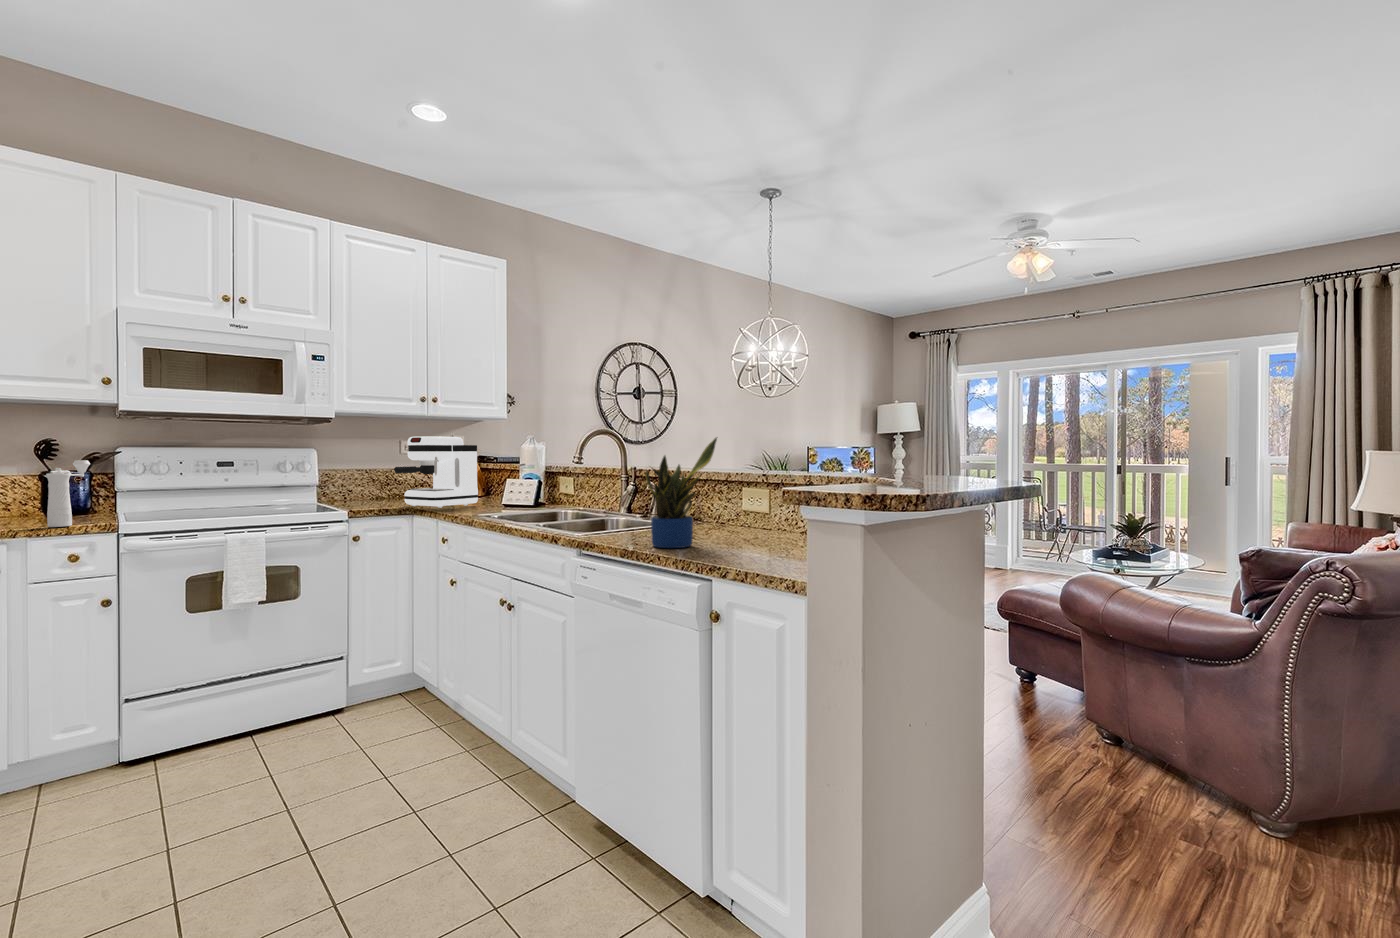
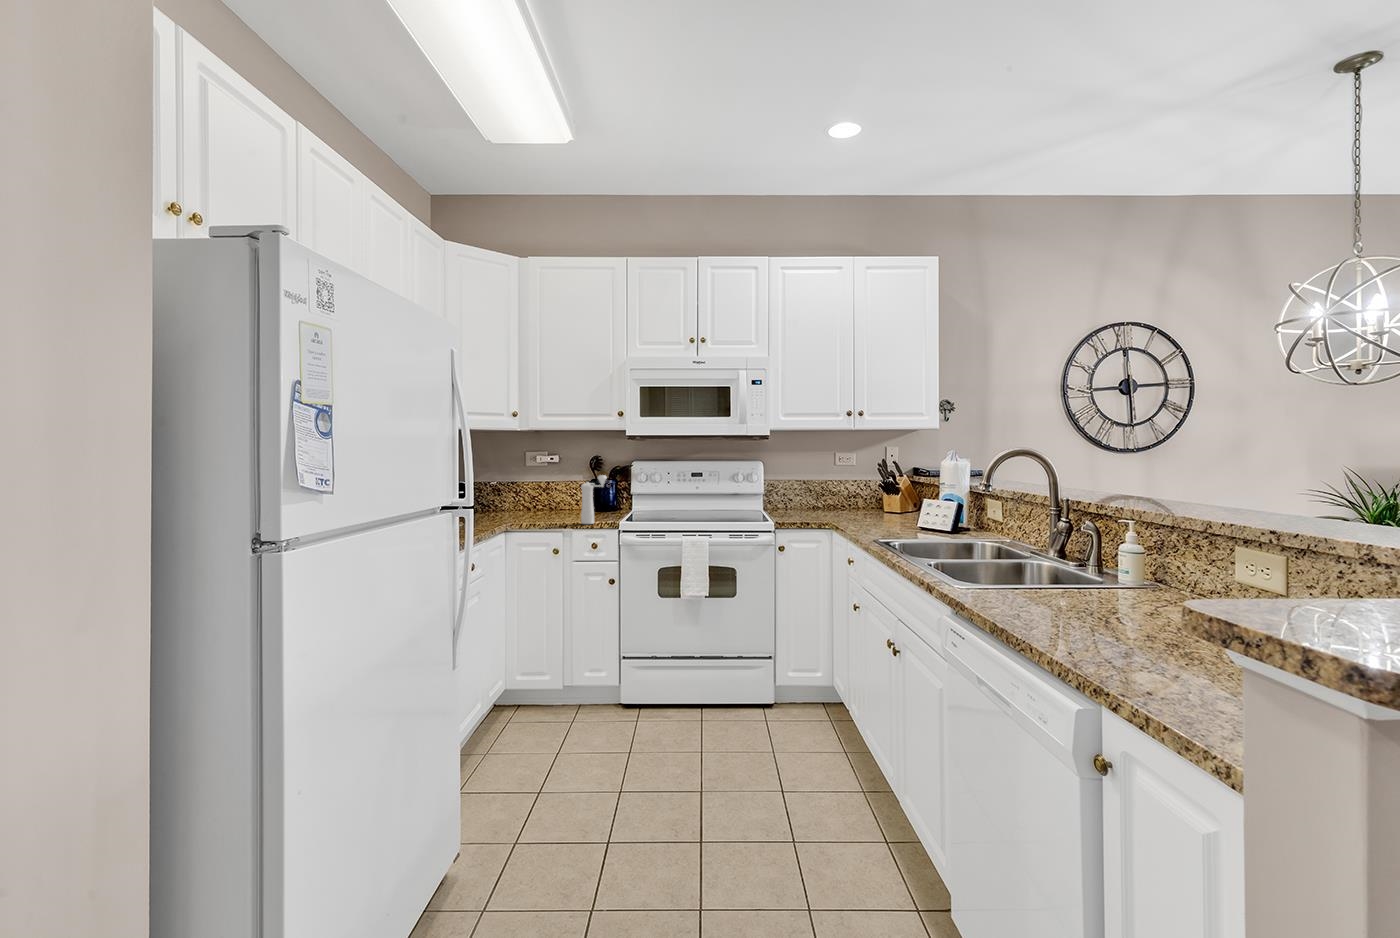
coffee maker: present [394,436,478,508] -> none [817,452,898,525]
potted plant: present [646,438,717,548] -> none [1035,480,1156,638]

